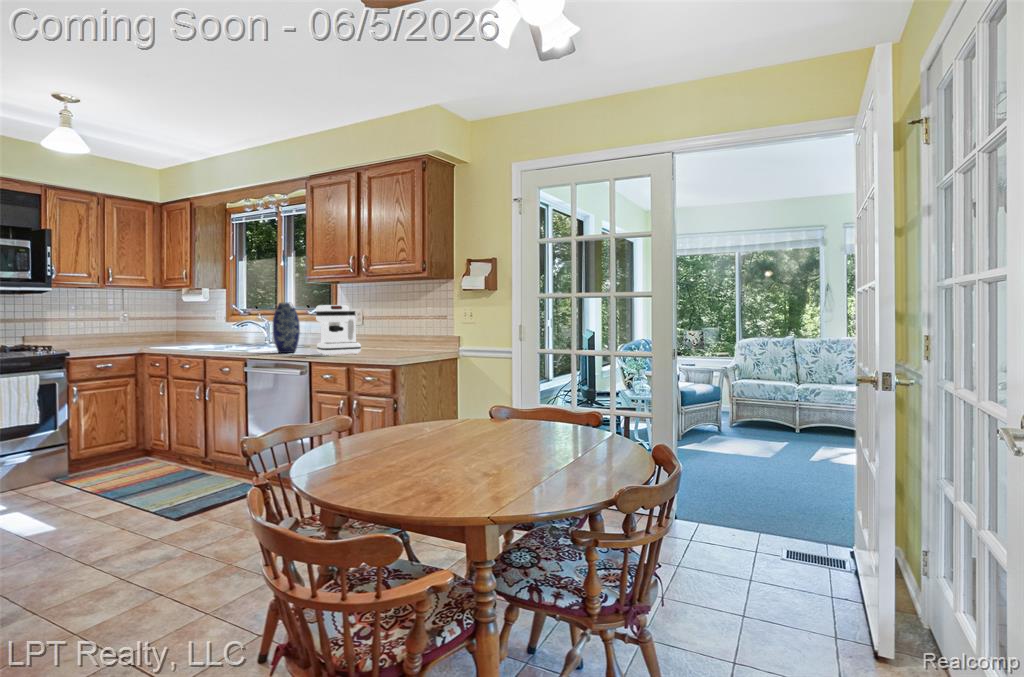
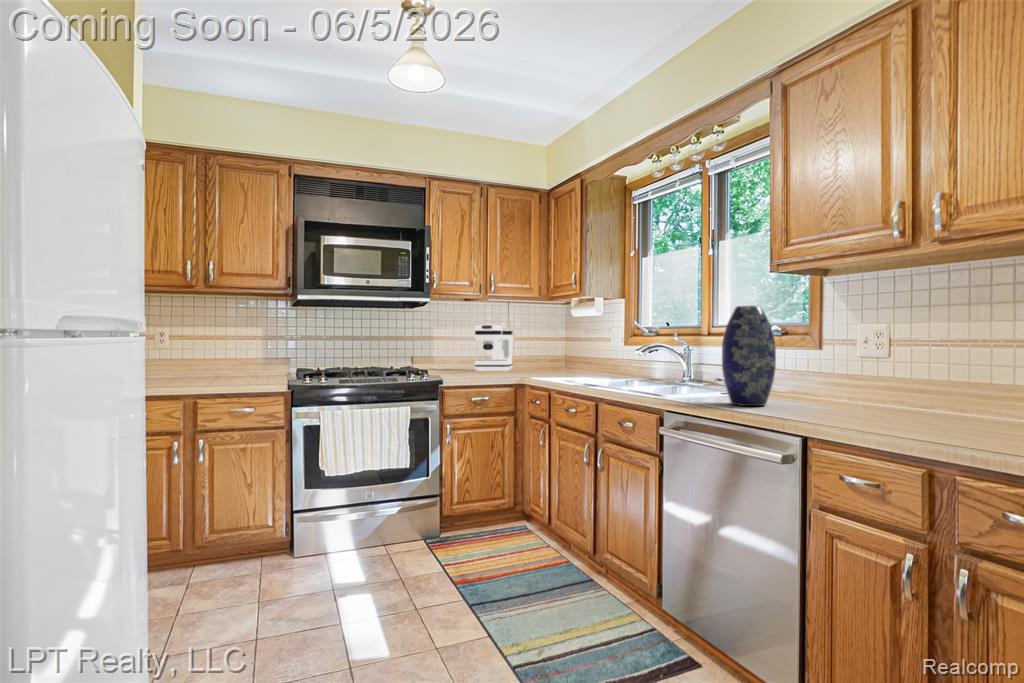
coffee maker: present [316,305,361,355] -> present [474,325,513,372]

